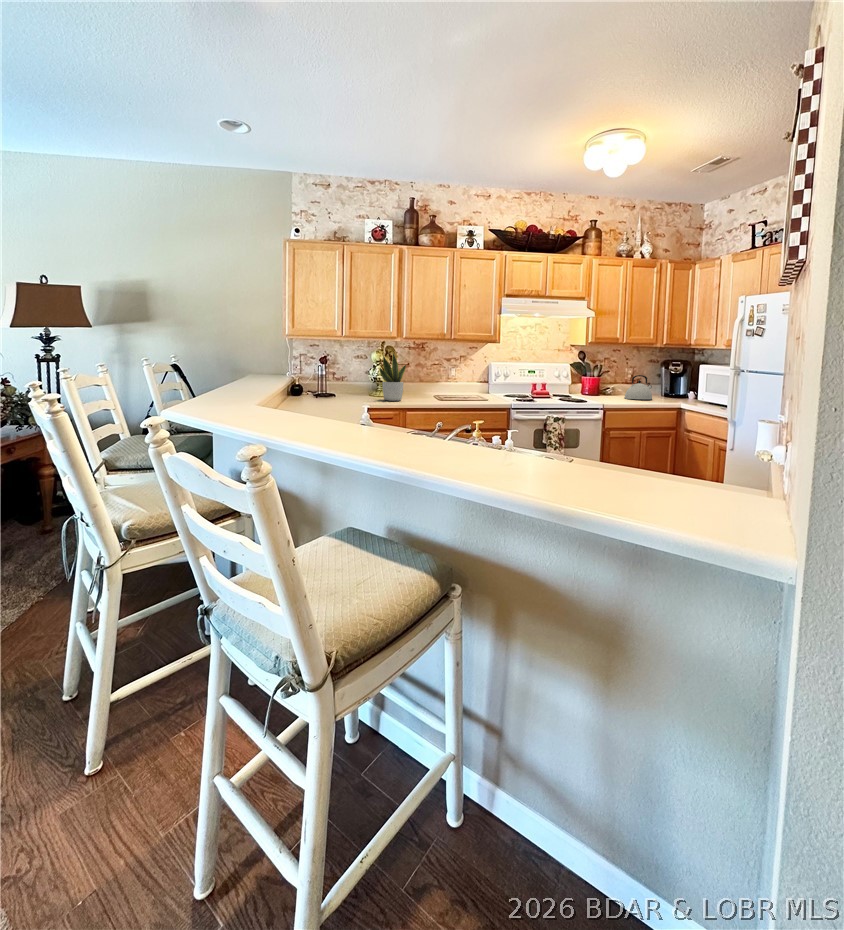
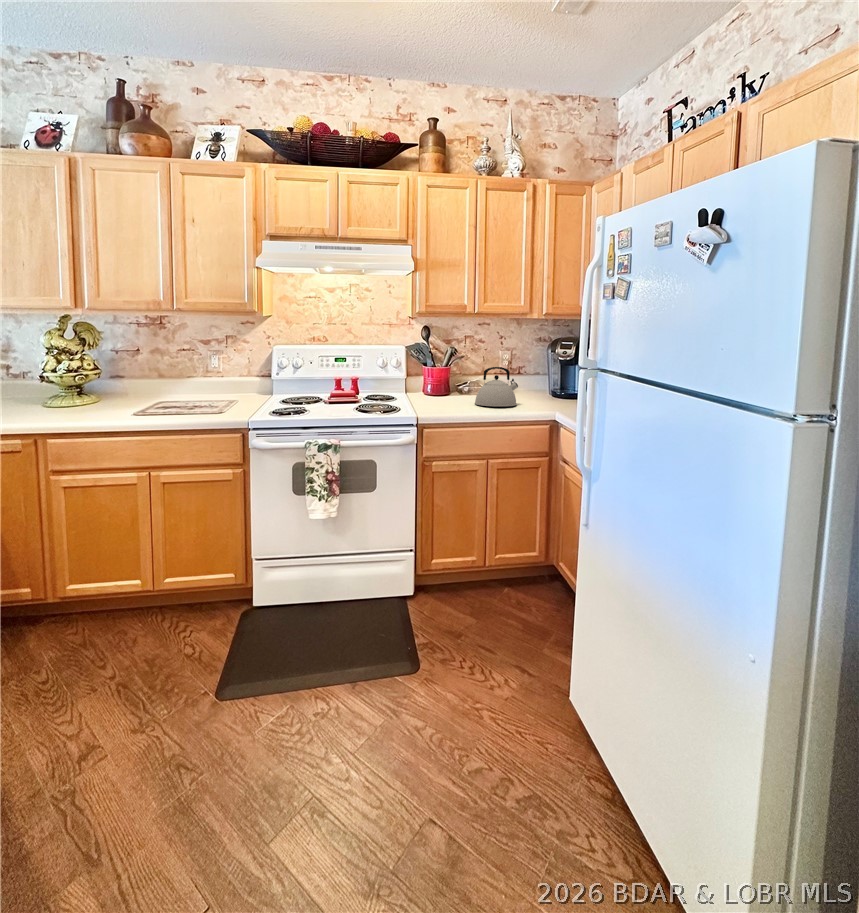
potted plant: present [380,353,406,401] -> none [19,331,89,414]

